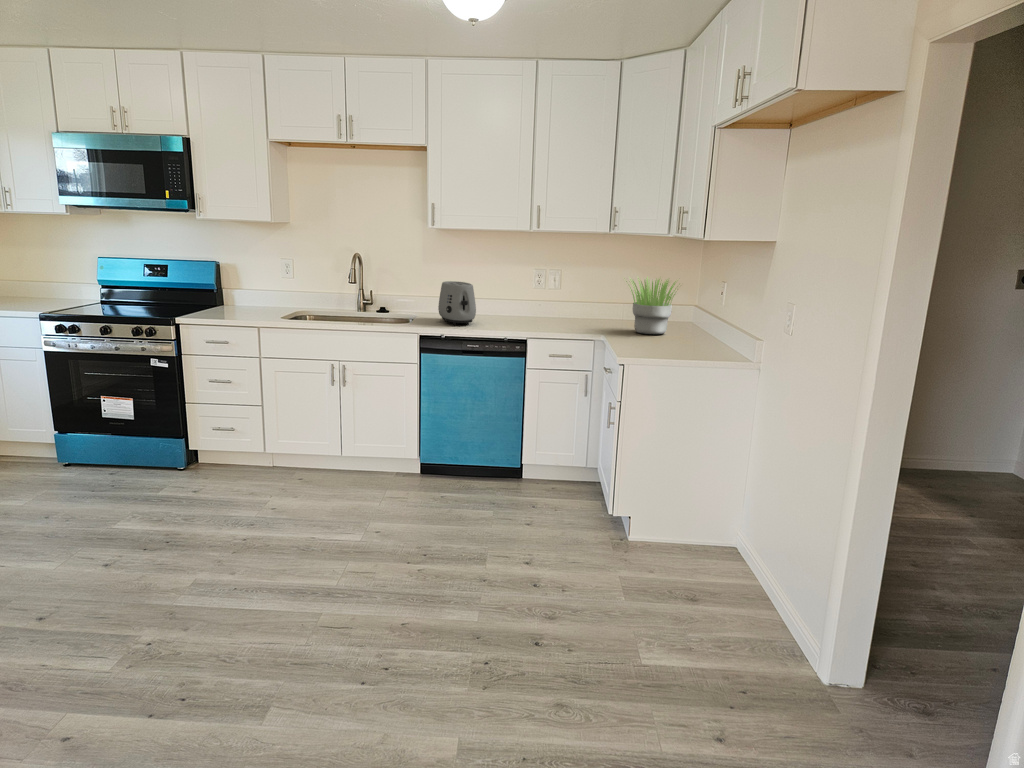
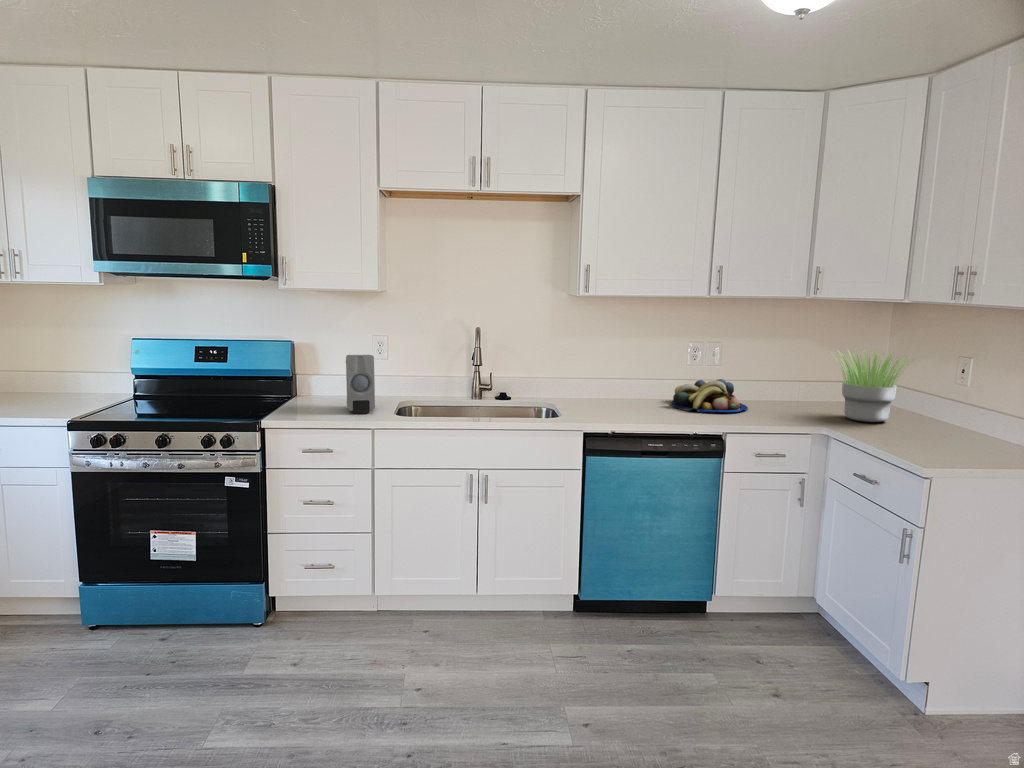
soap dispenser: none [244,271,272,316] -> present [346,355,375,414]
toaster: present [438,281,476,325] -> none [591,360,648,417]
fruit bowl: none [508,300,569,325] -> present [672,379,748,412]

